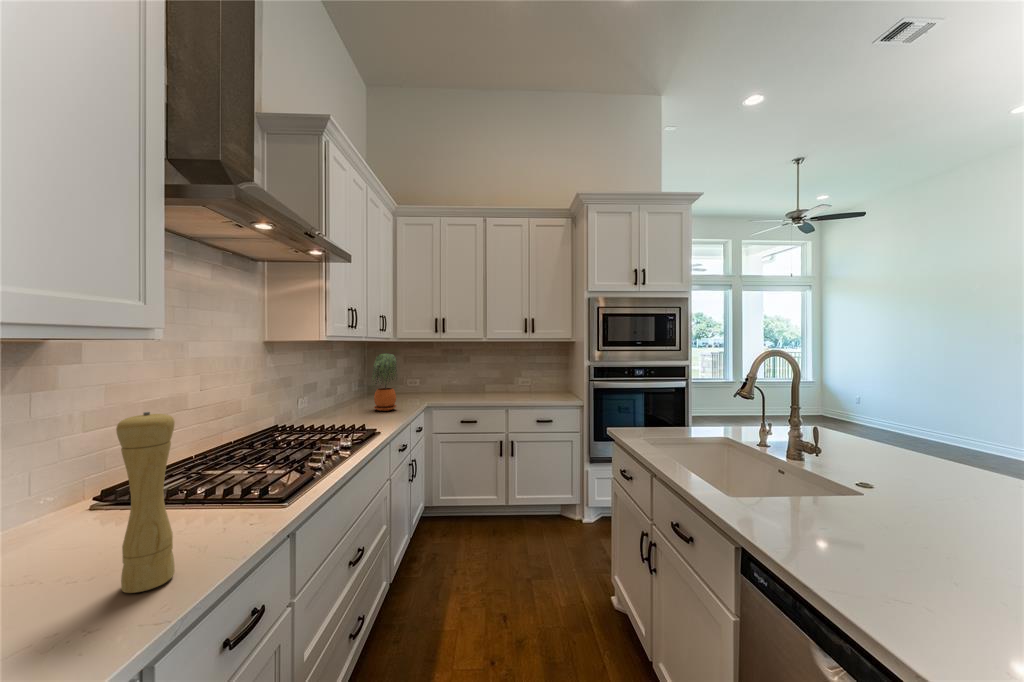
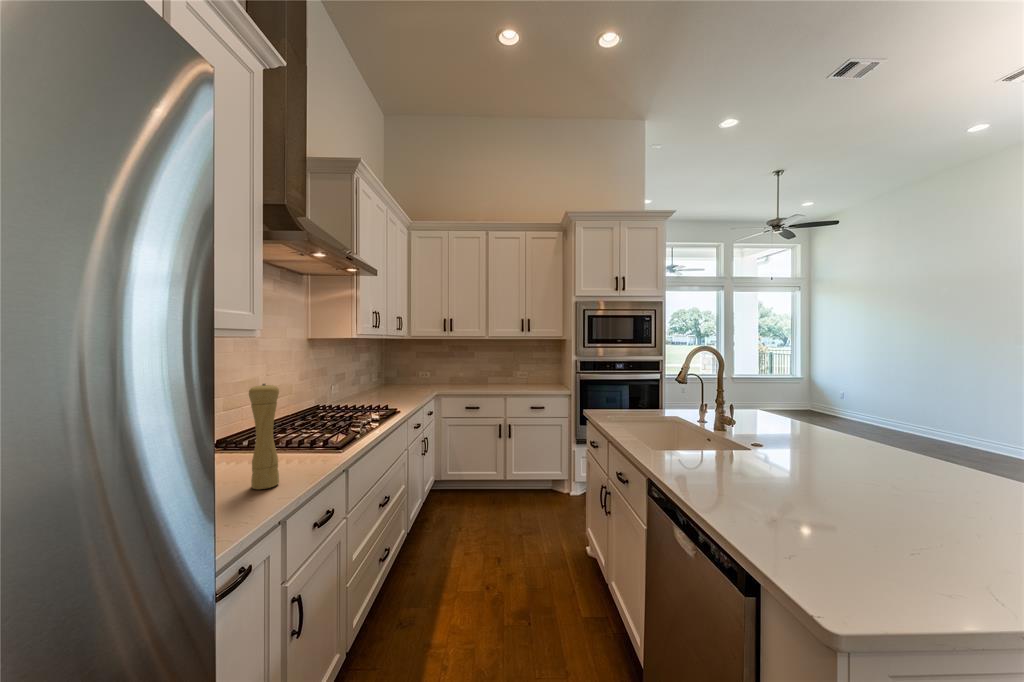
potted plant: present [372,353,397,411] -> none [391,349,413,396]

